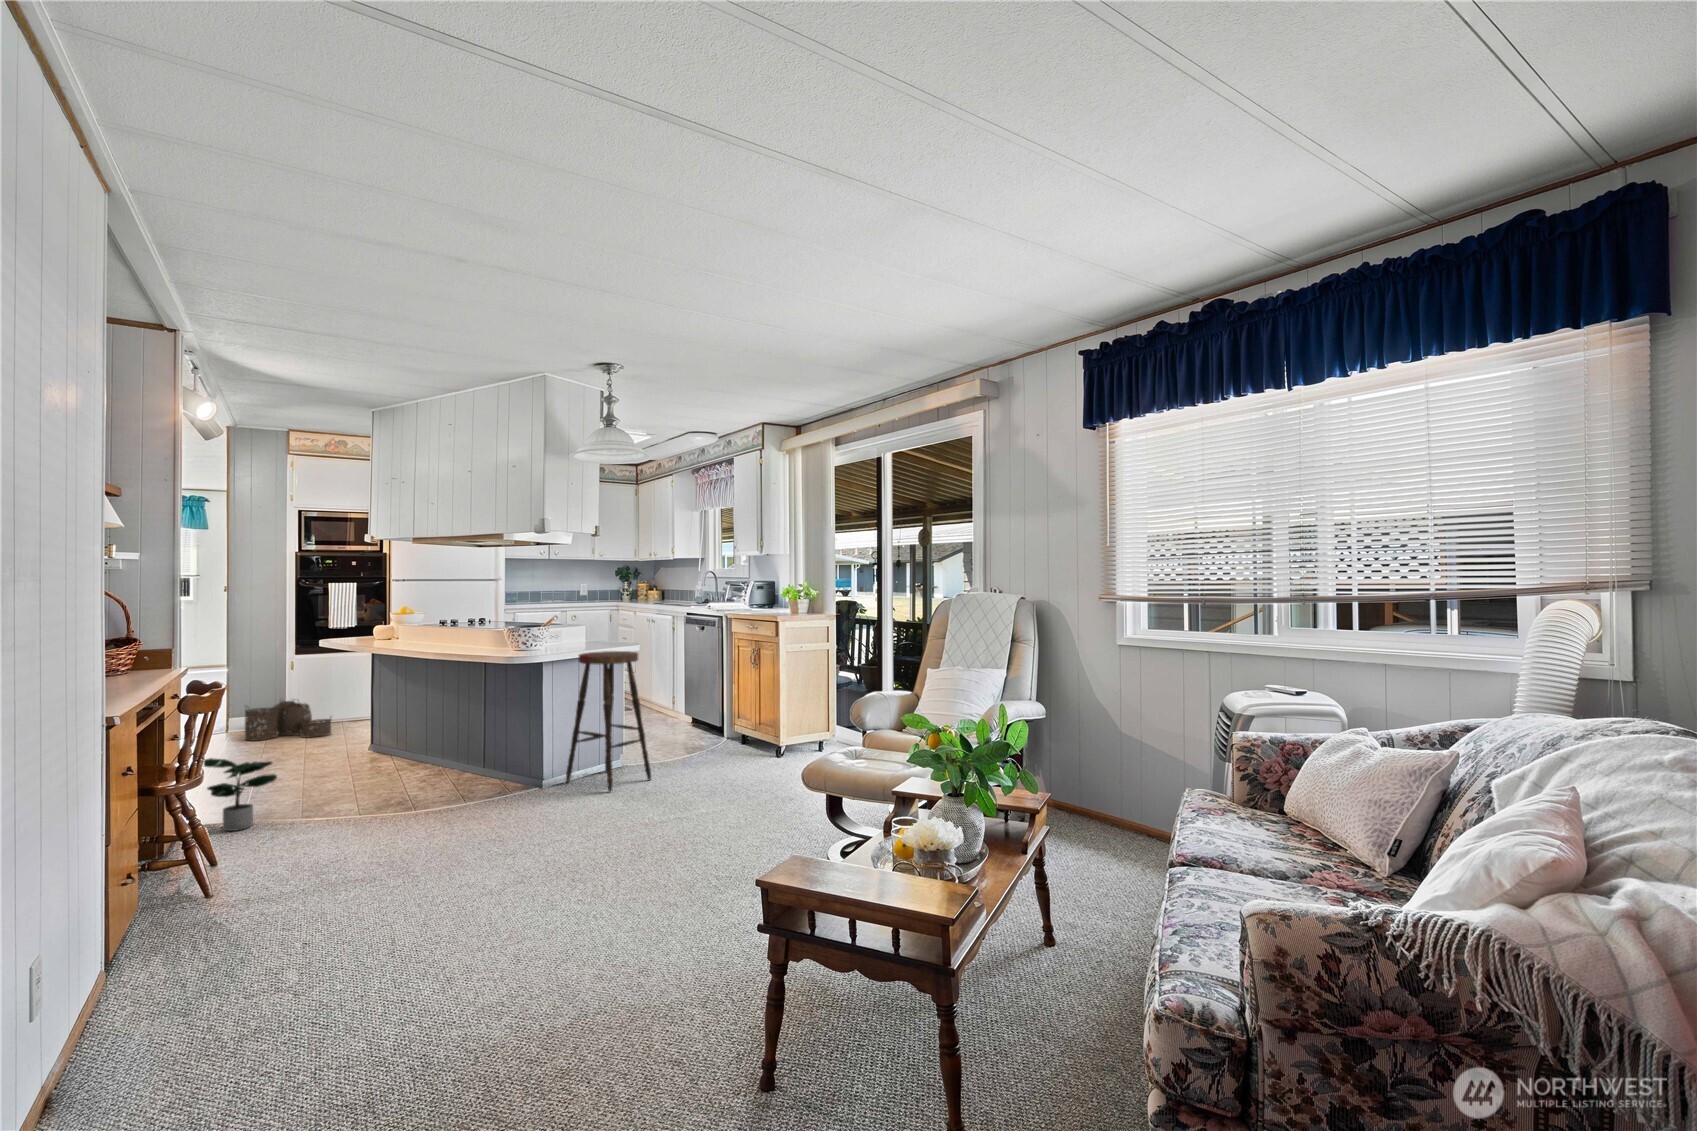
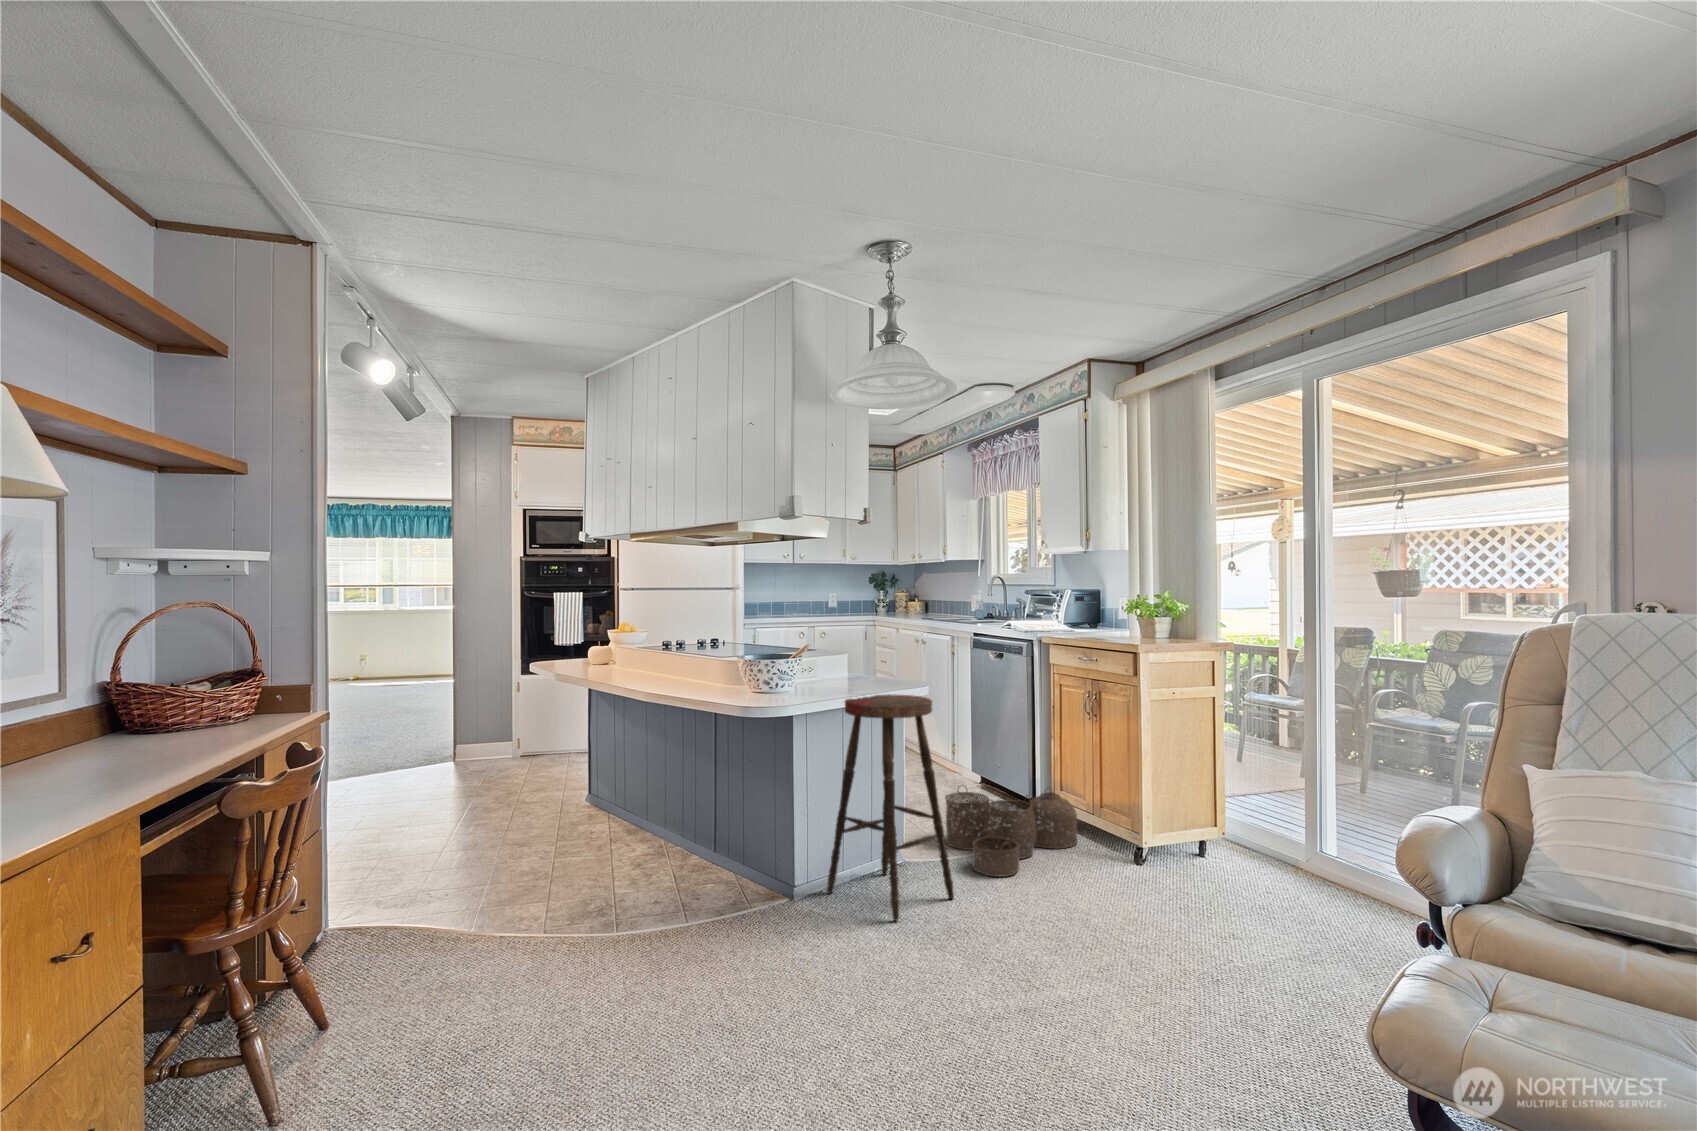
woven basket: present [245,700,331,741] -> present [945,791,1078,877]
potted plant: present [204,758,277,831] -> none [330,843,441,950]

